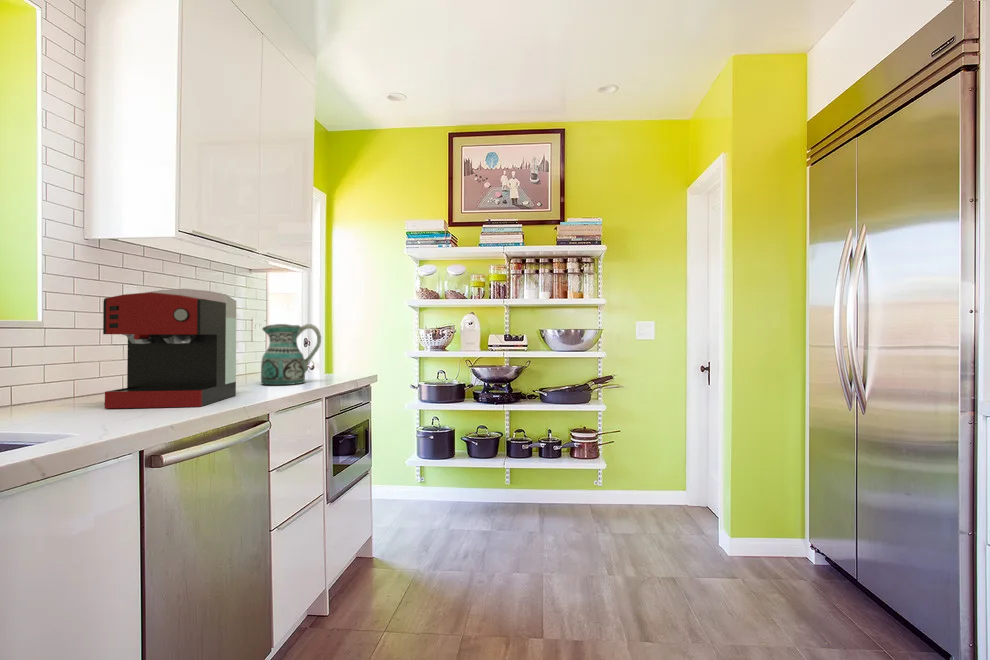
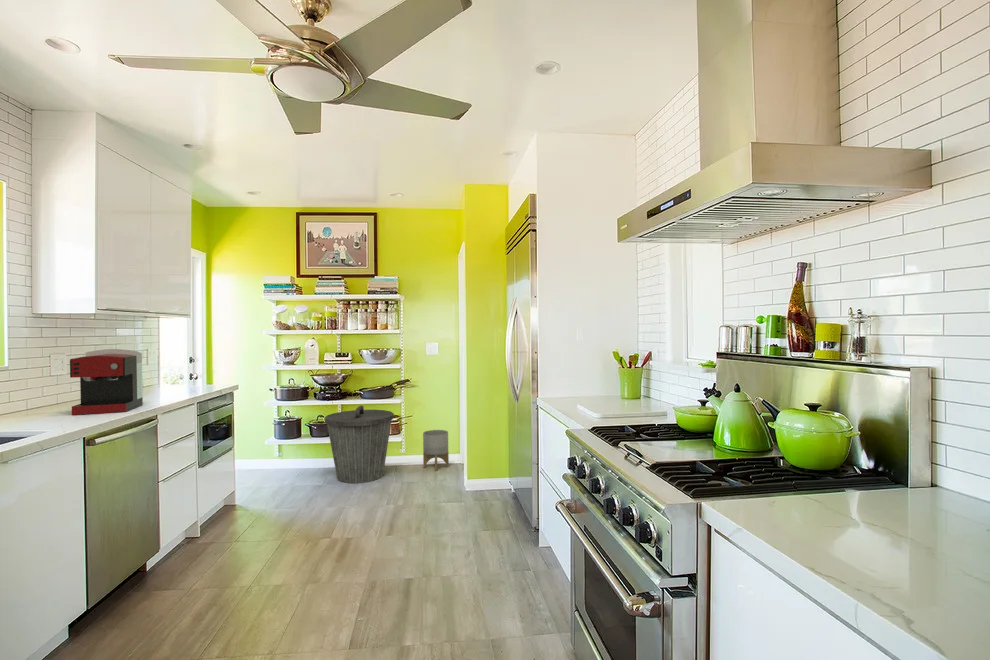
ceramic pitcher: present [261,324,321,385] -> none [156,359,196,397]
trash can: none [493,413,596,535] -> present [325,406,394,483]
planter: none [633,455,674,521] -> present [423,430,449,470]

